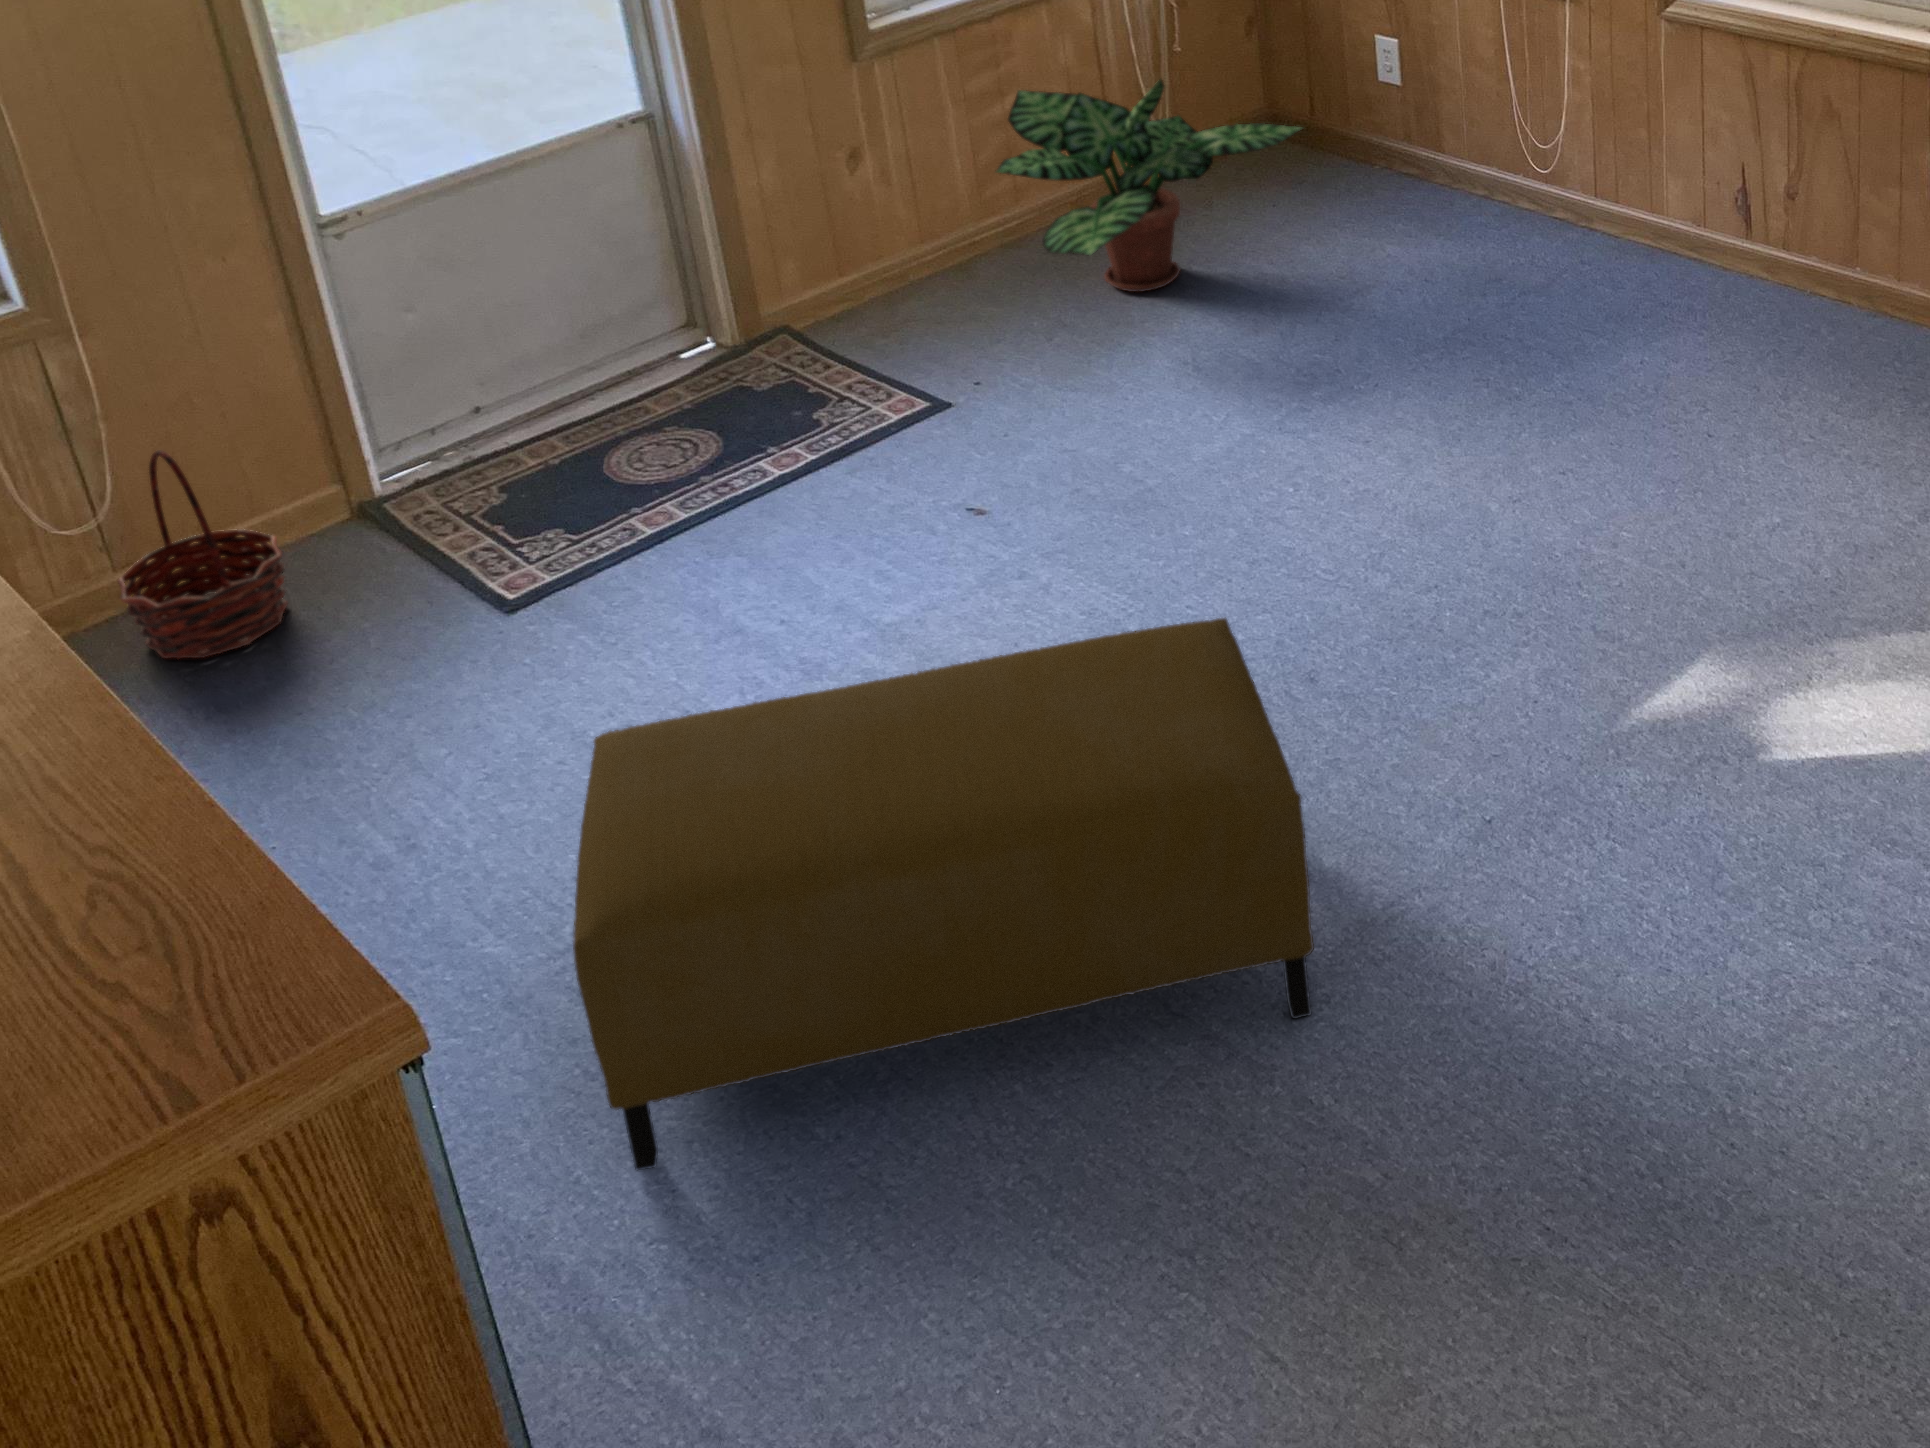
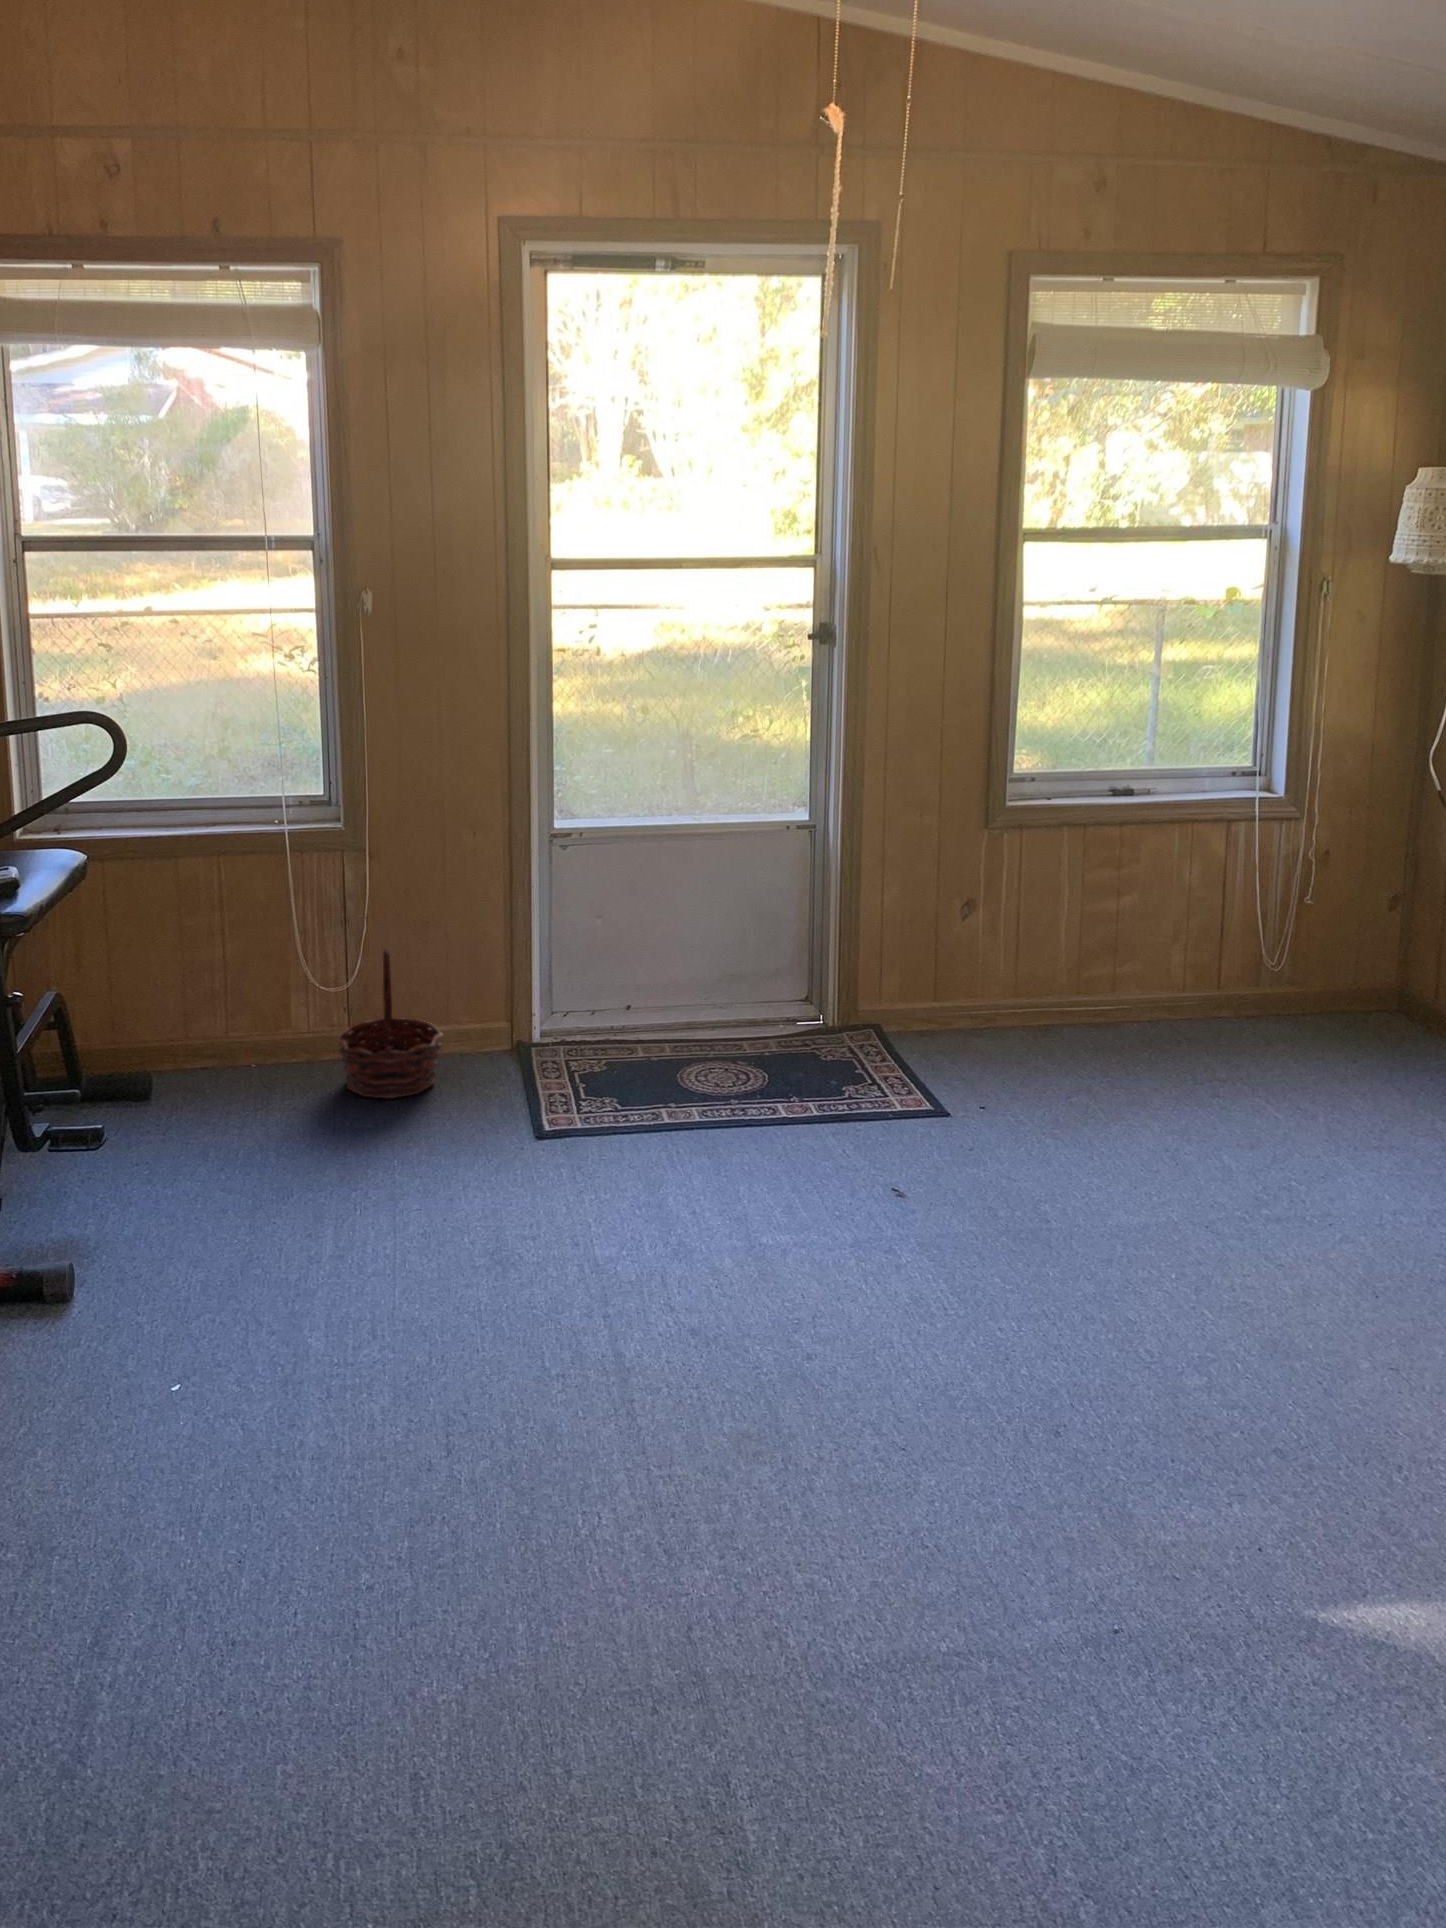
potted plant: present [996,79,1302,292] -> none [1061,889,1379,1087]
ottoman: present [573,618,1314,1171] -> none [172,1199,882,1777]

